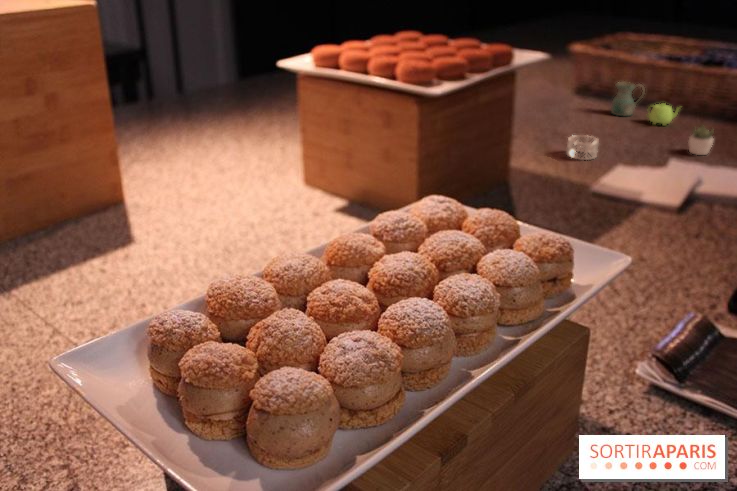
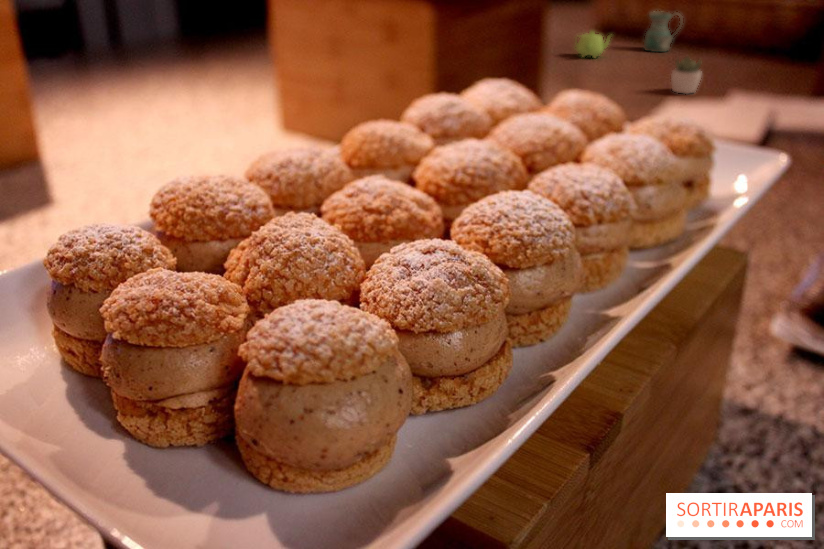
teapot: present [648,103,679,125] -> present [575,32,610,58]
succulent plant: present [688,126,713,155] -> present [671,57,701,94]
decorative bowl: present [566,135,599,160] -> none [606,63,646,92]

